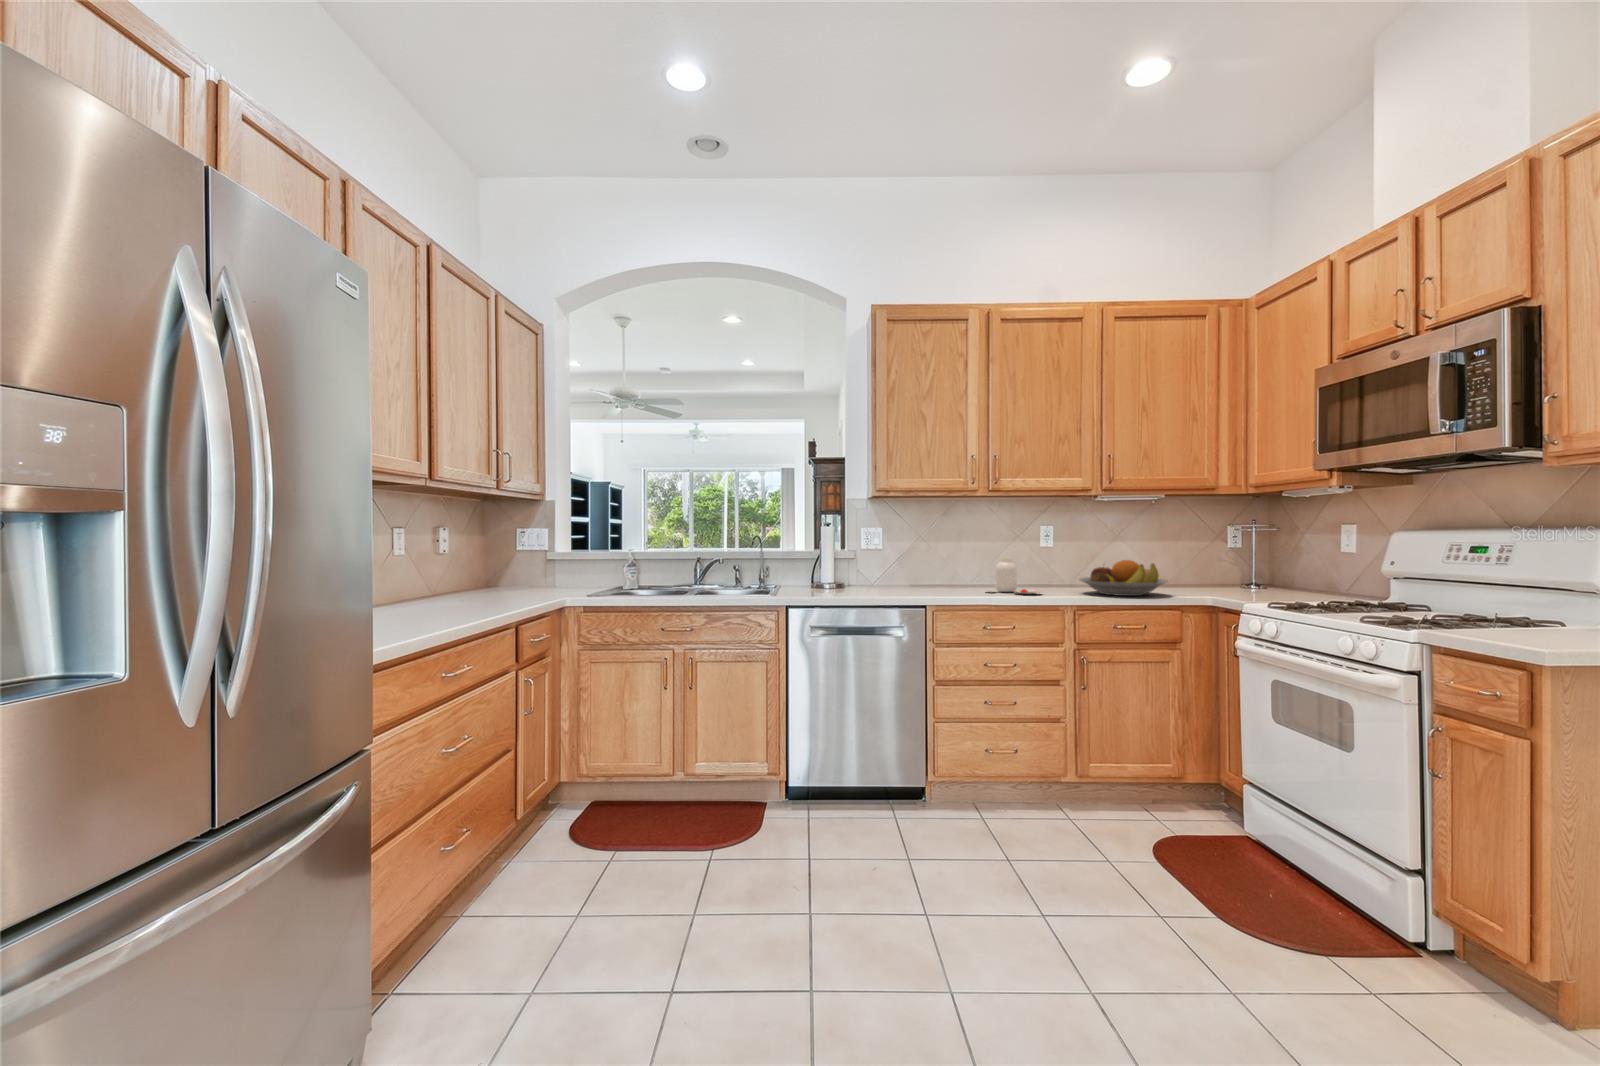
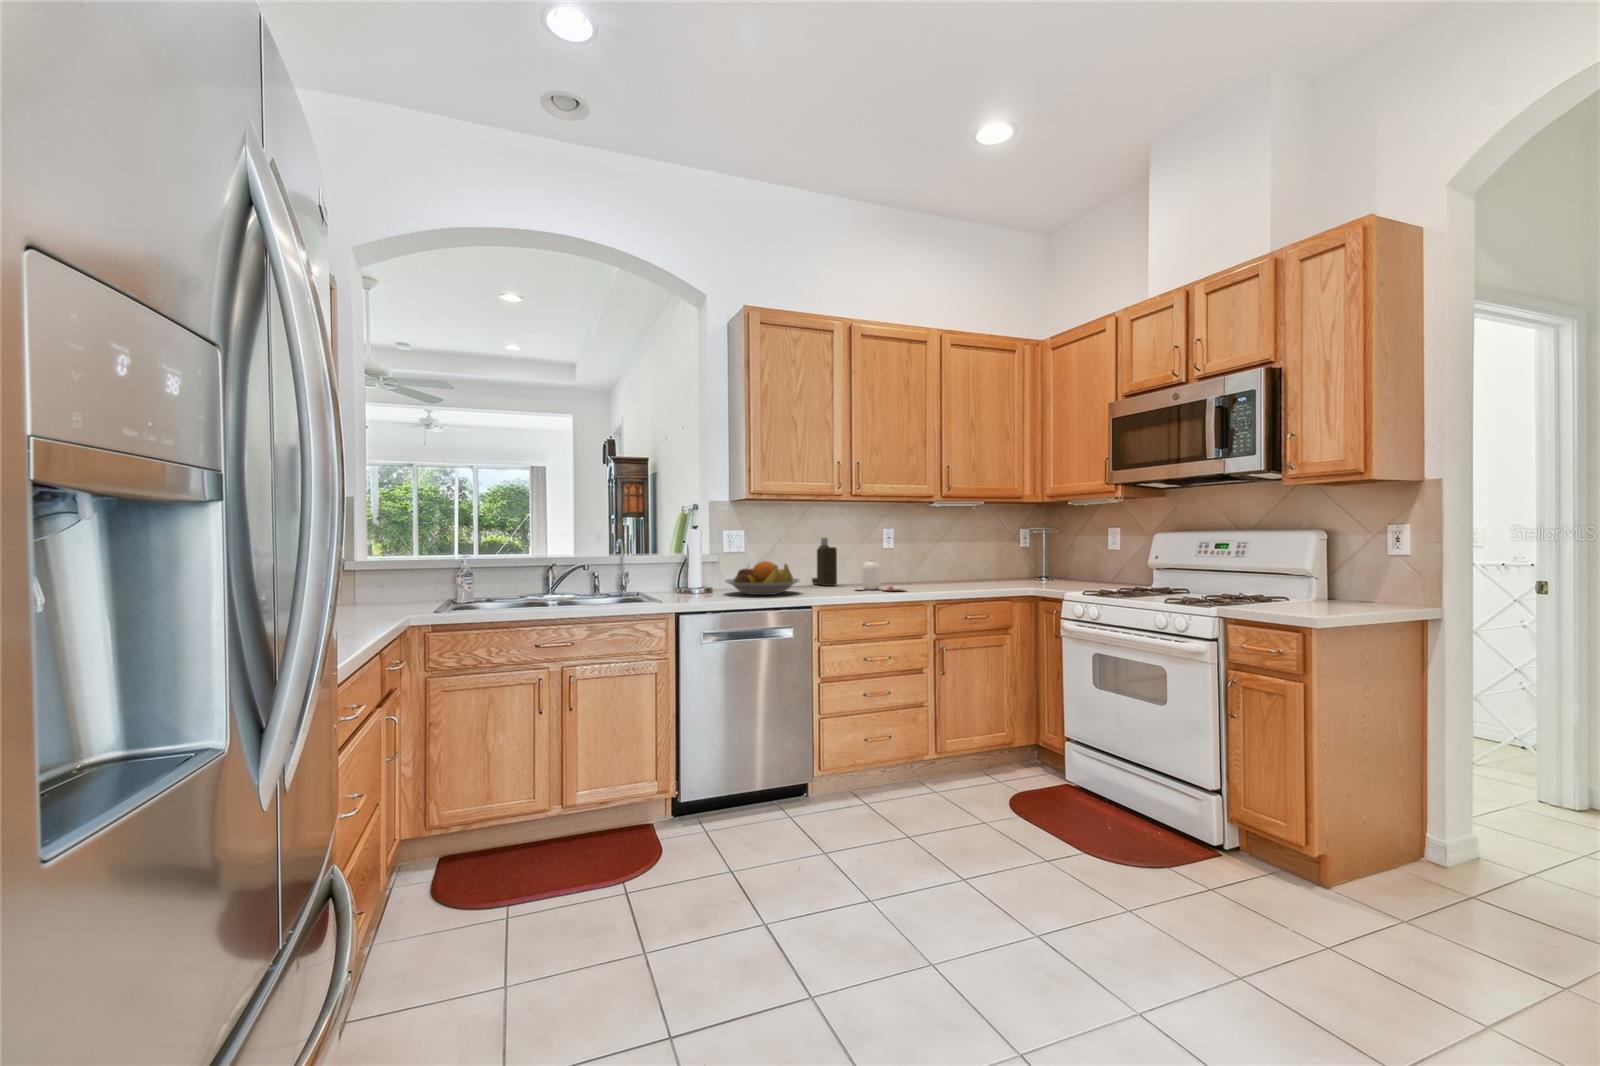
bottle: none [954,536,979,587] -> present [812,538,837,586]
fruit bowl: present [1080,560,1168,596] -> present [726,561,800,595]

